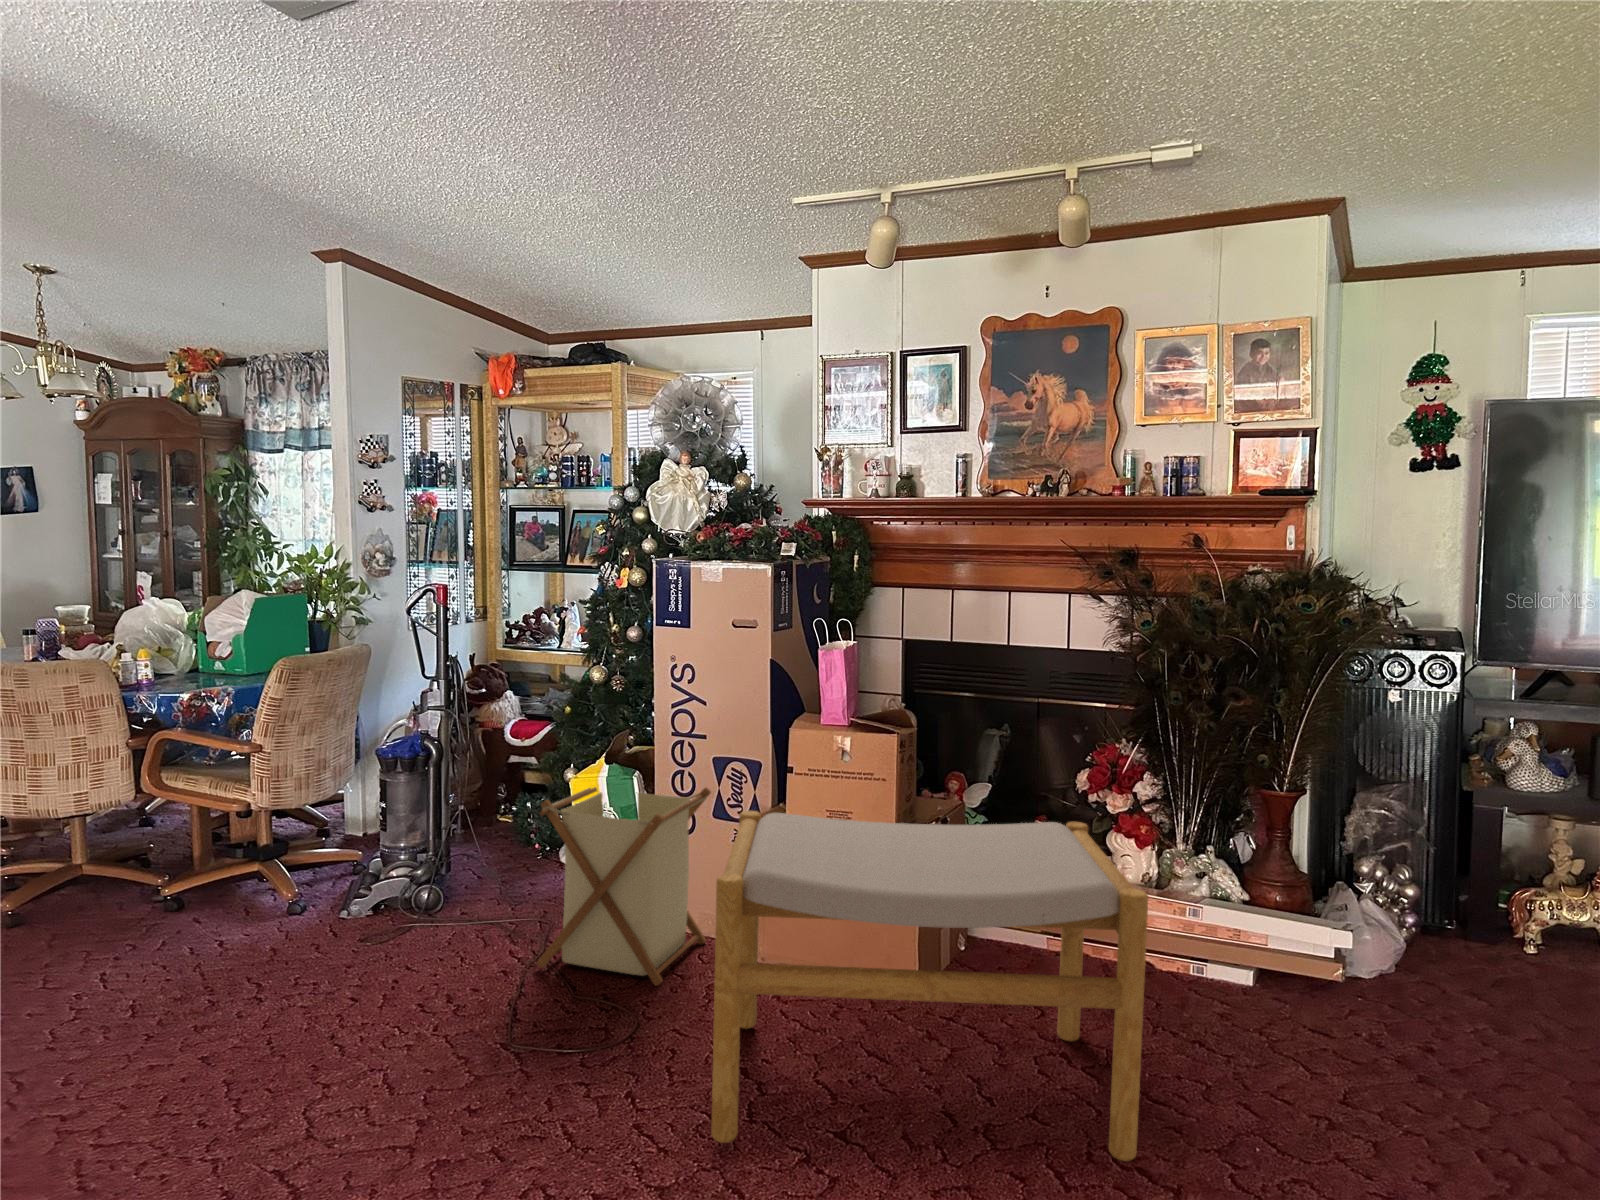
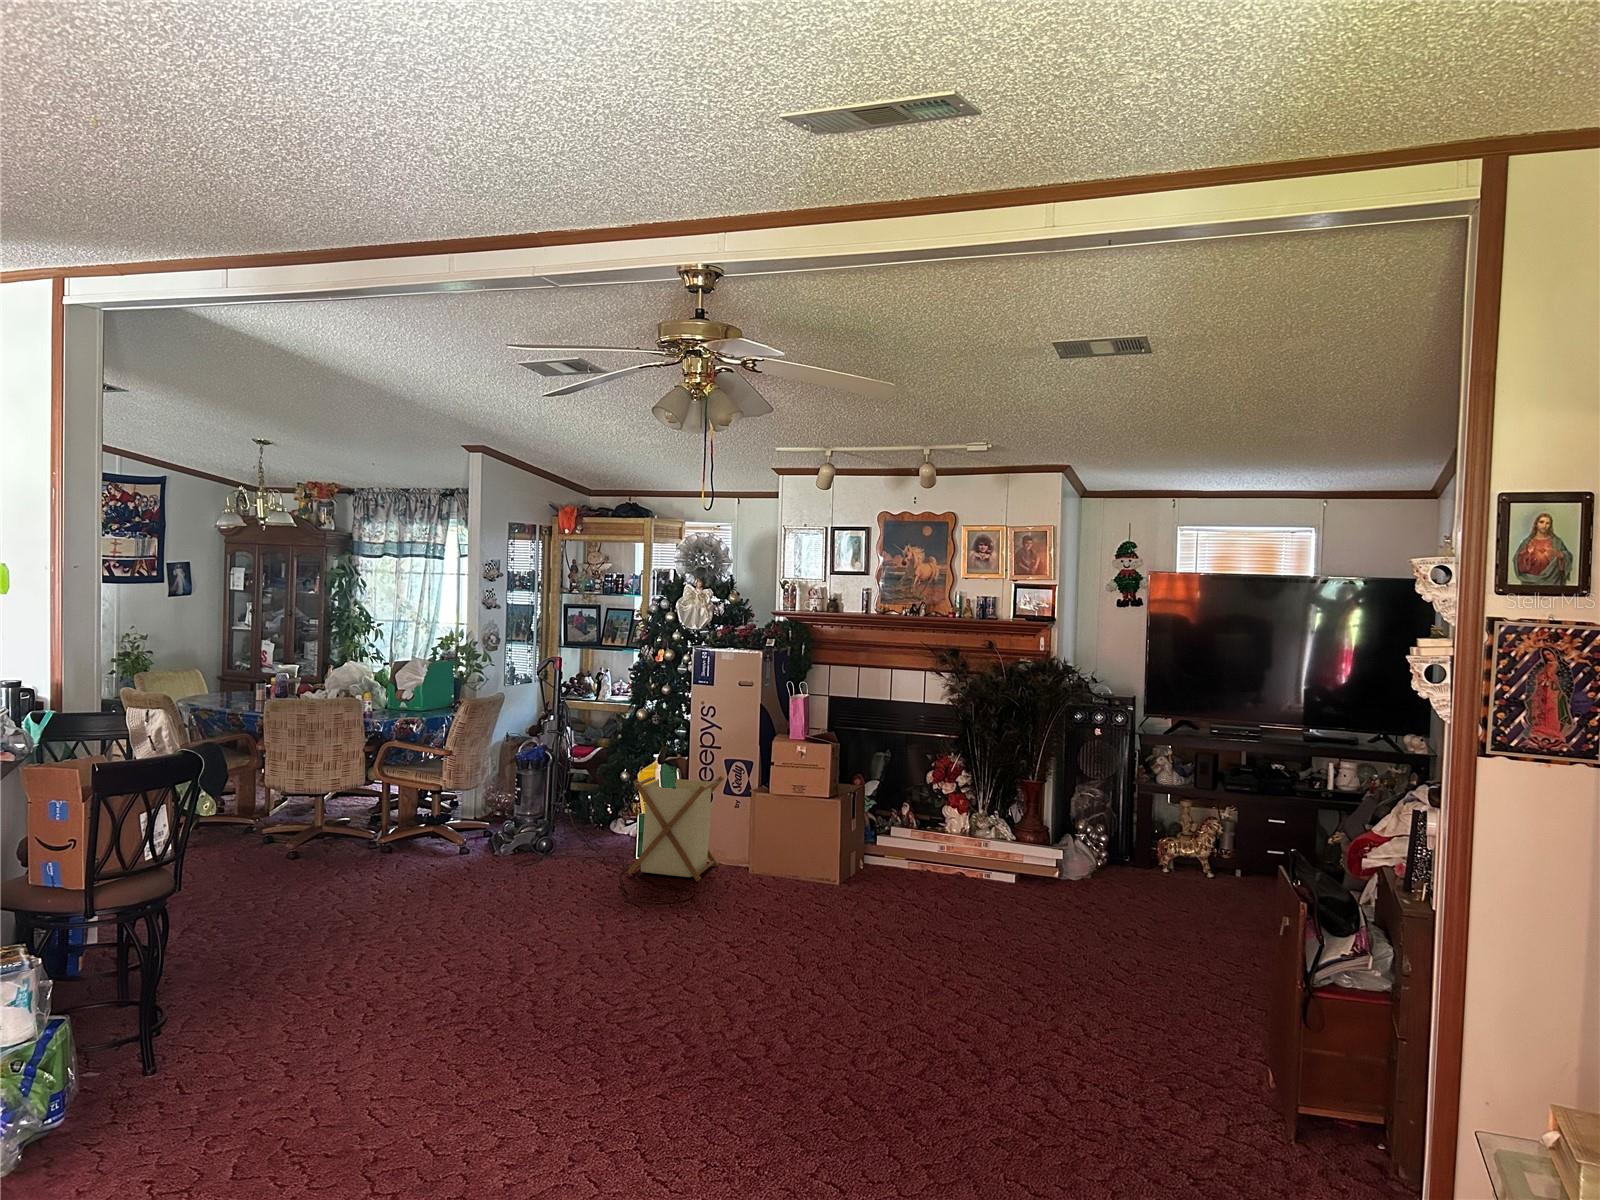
footstool: present [711,811,1148,1161] -> none [746,780,951,935]

